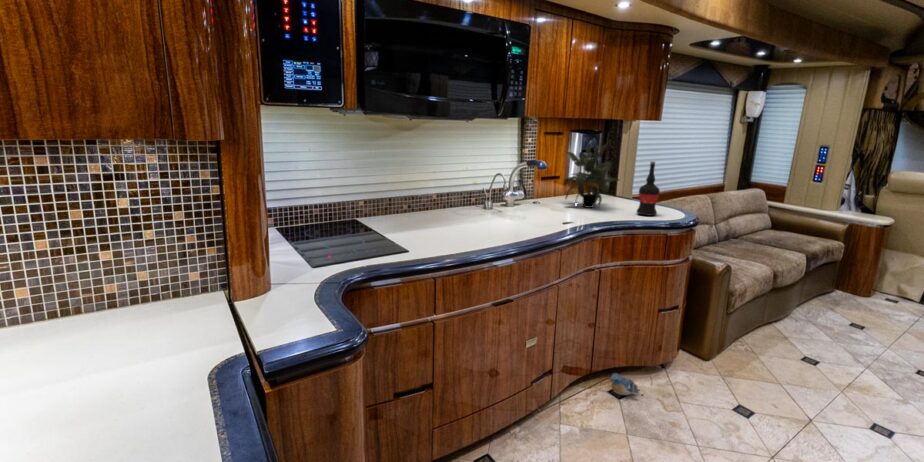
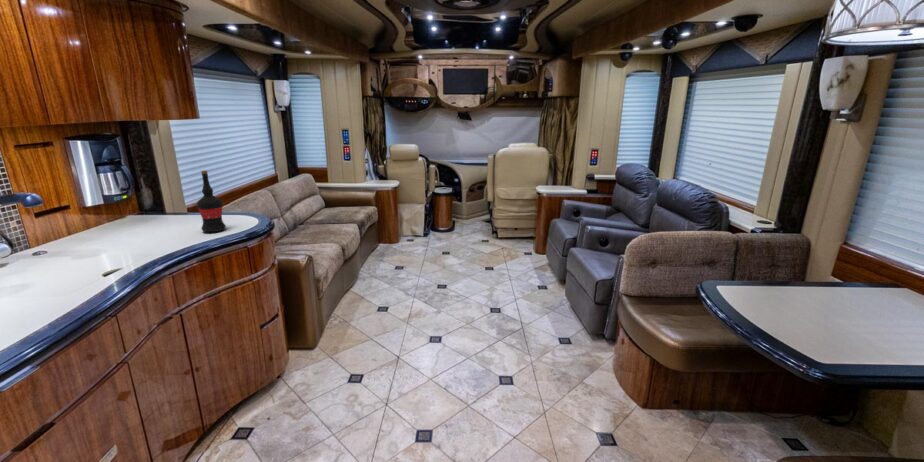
potted plant: present [563,143,619,208] -> none [68,152,168,239]
plush toy: present [610,373,640,395] -> none [230,411,268,436]

